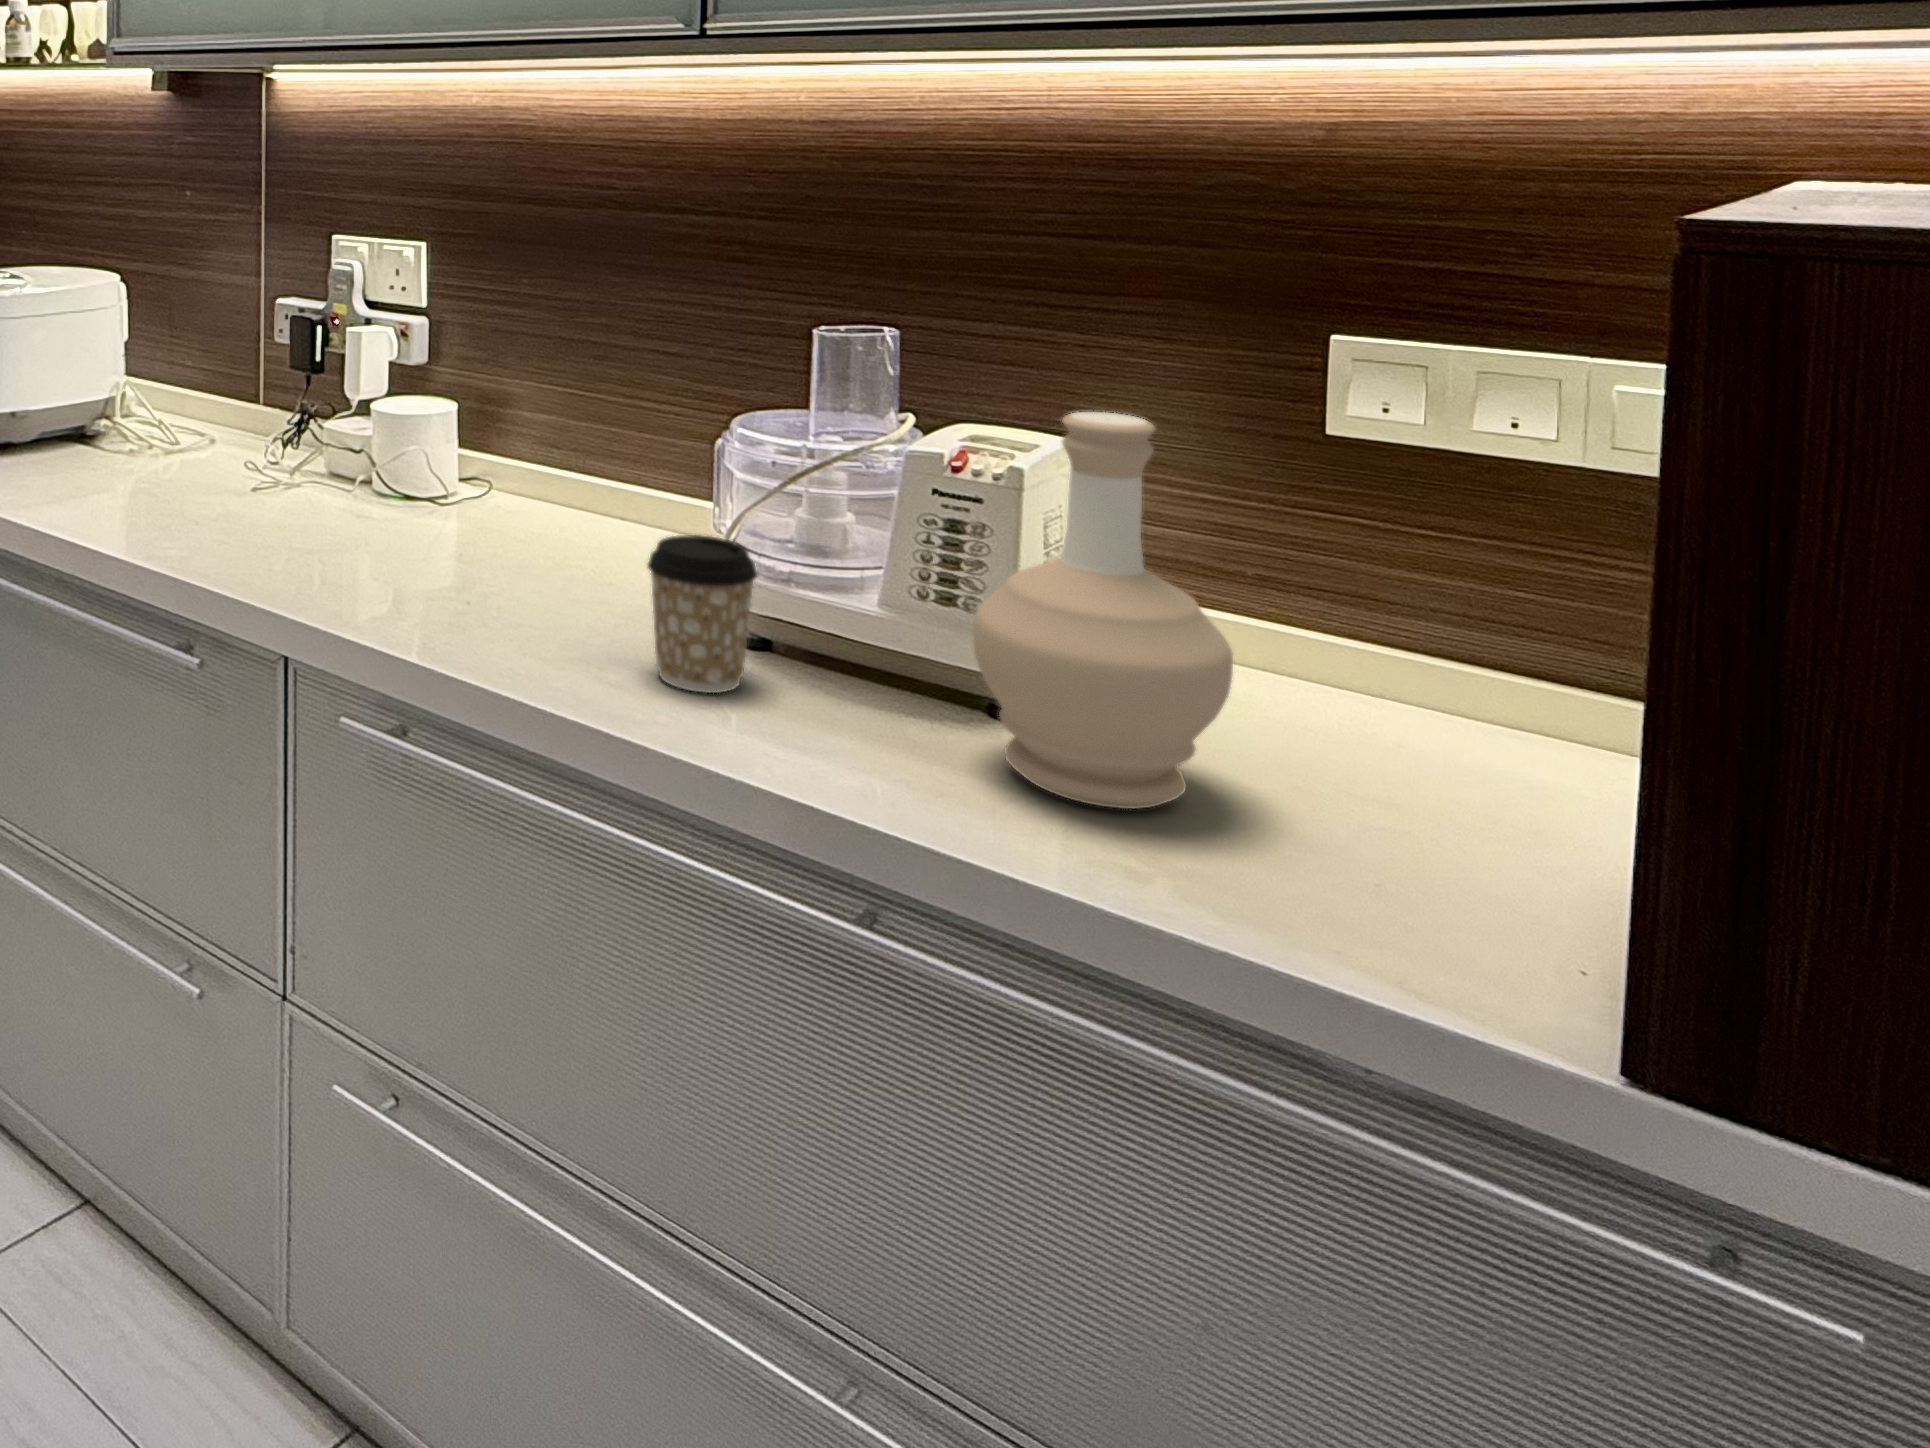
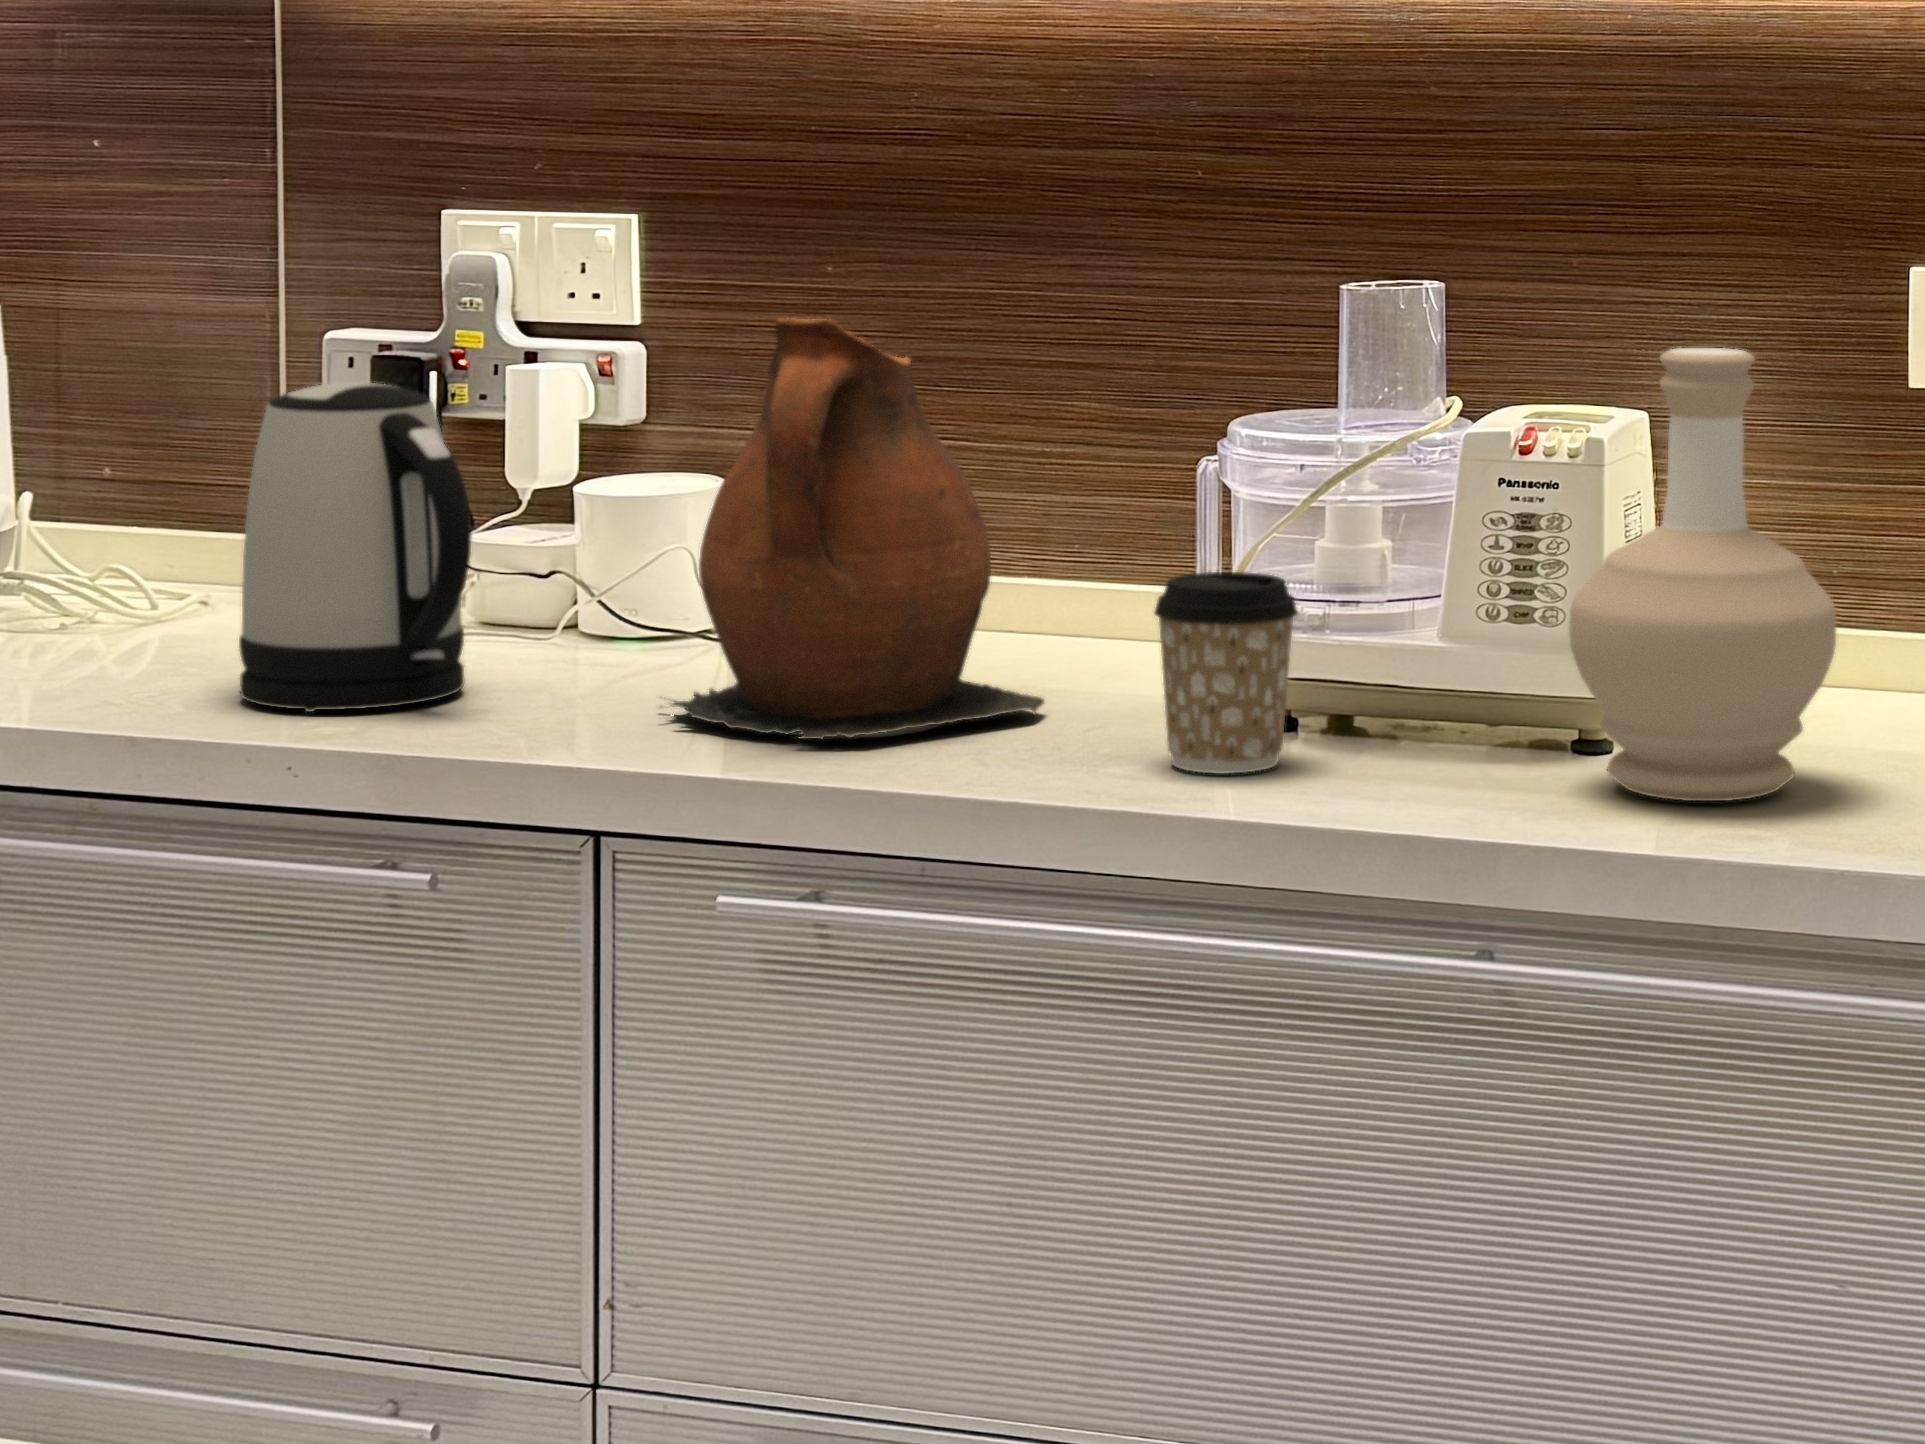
ceramic pitcher: none [354,329,603,613] -> present [664,318,1044,739]
kettle: none [150,345,273,540] -> present [239,382,472,712]

